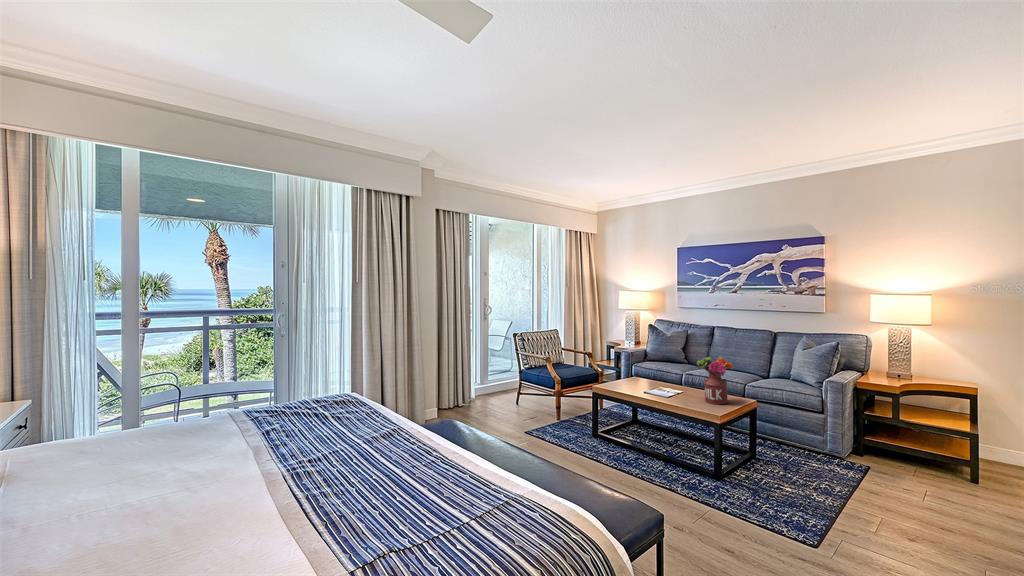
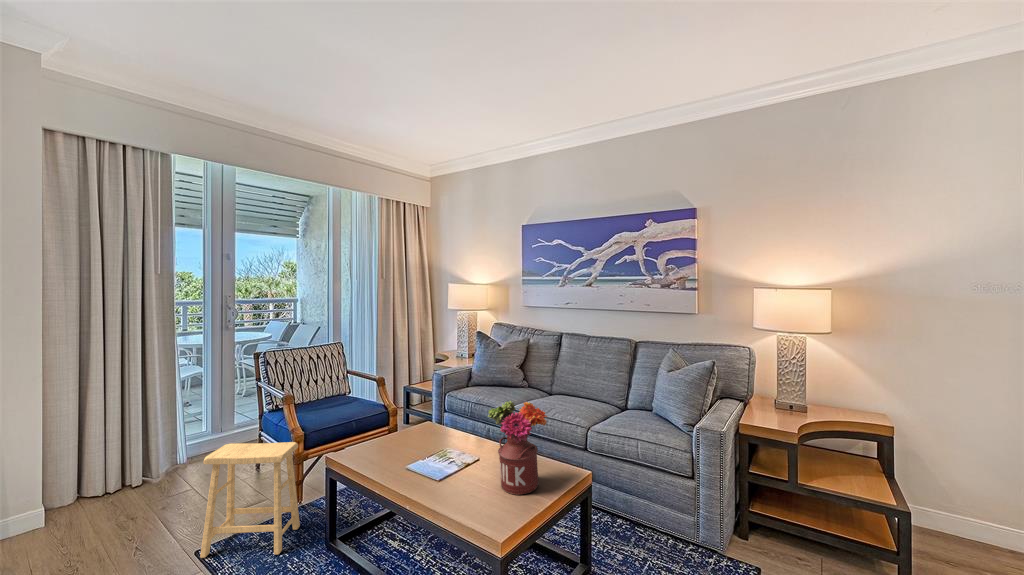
footstool: none [531,380,571,437] -> present [200,442,300,558]

